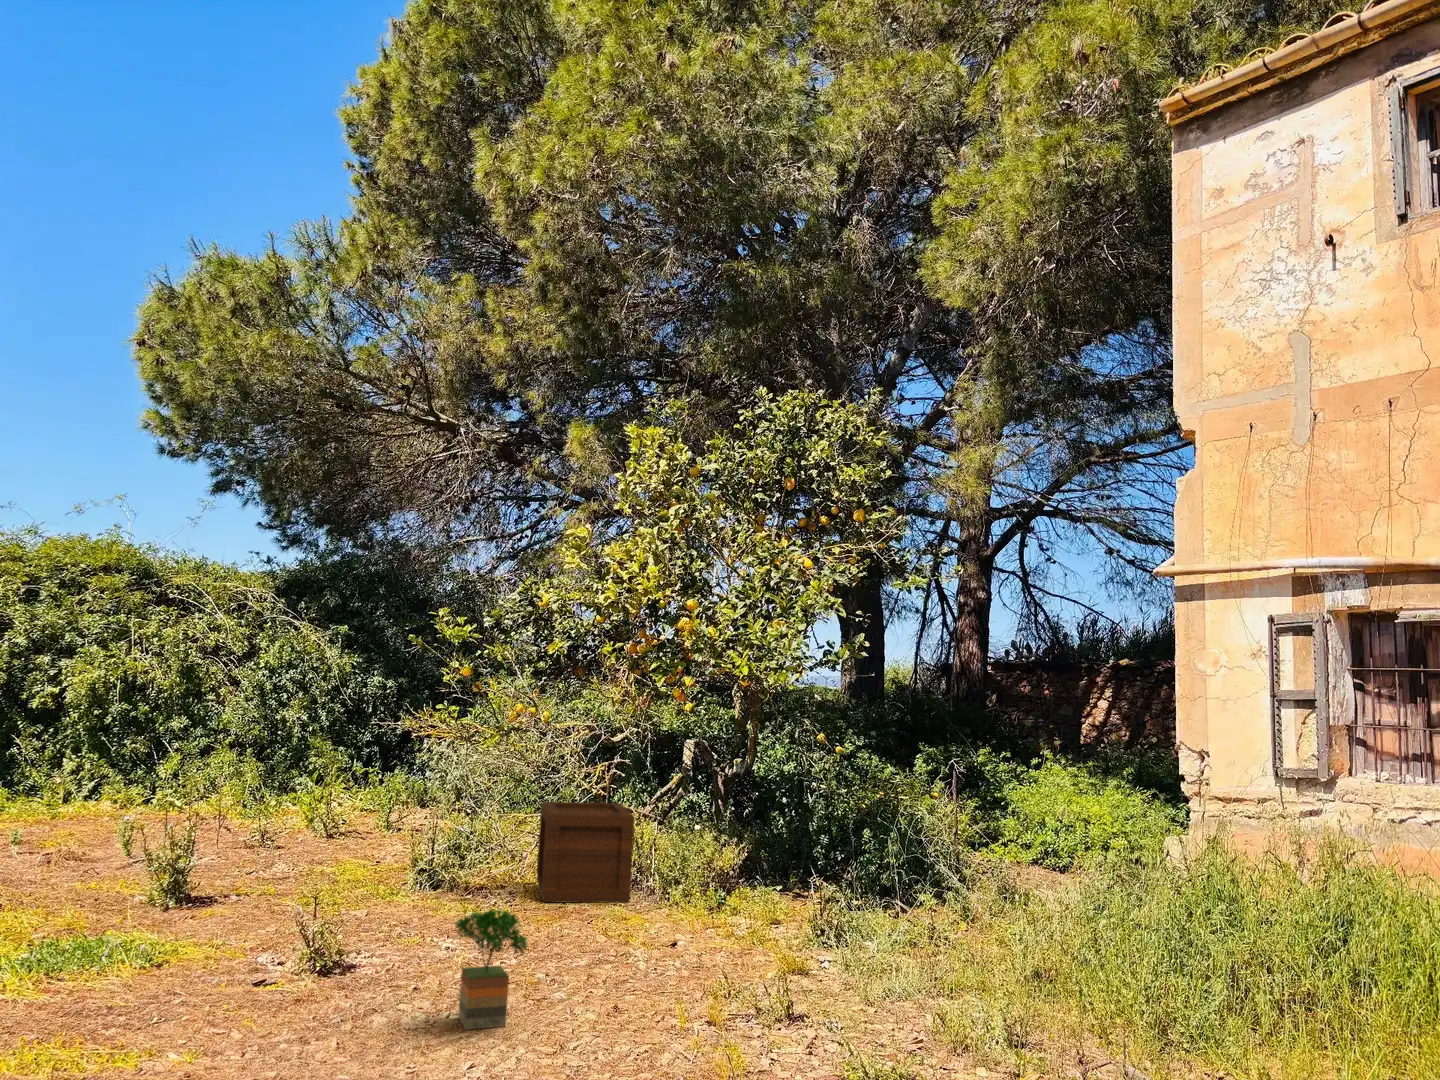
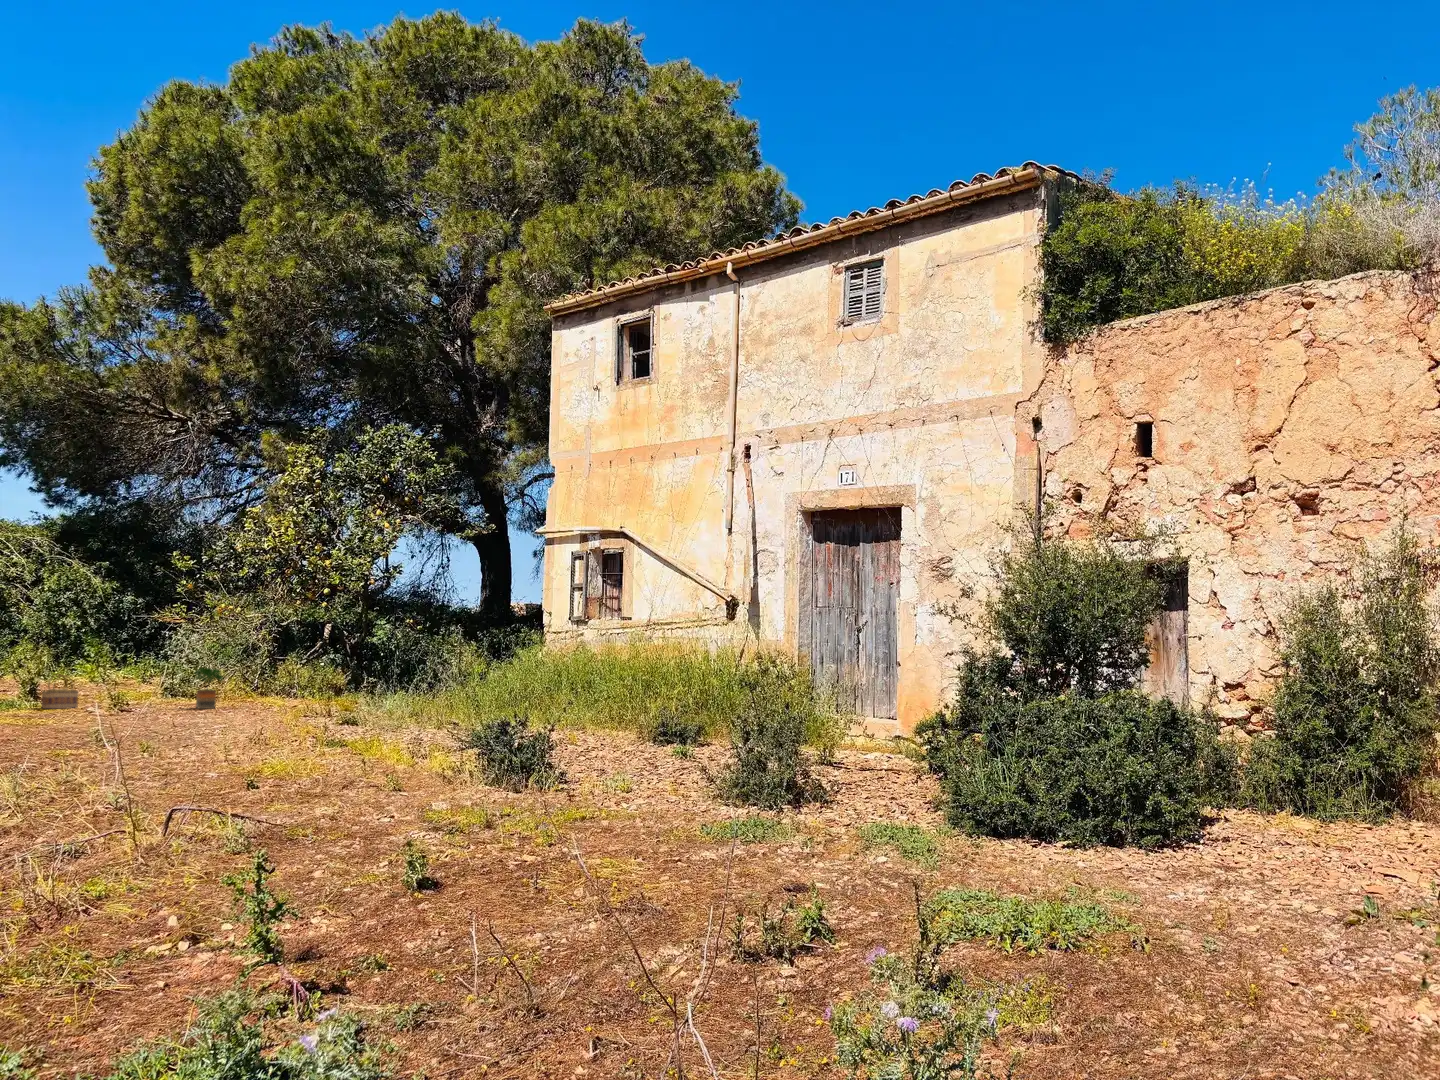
wooden crate: present [537,802,635,903] -> none [231,649,281,693]
basket: none [91,909,183,1011] -> present [41,674,78,709]

